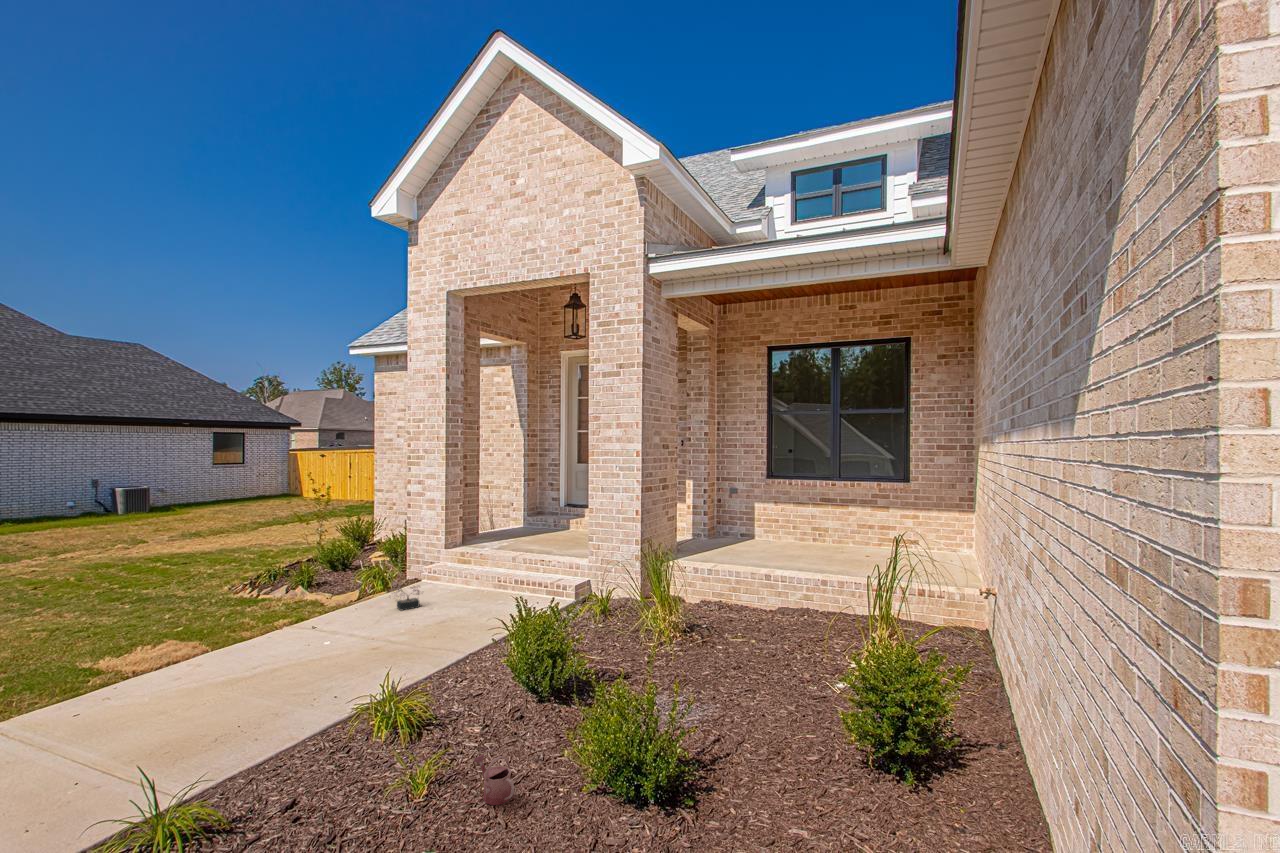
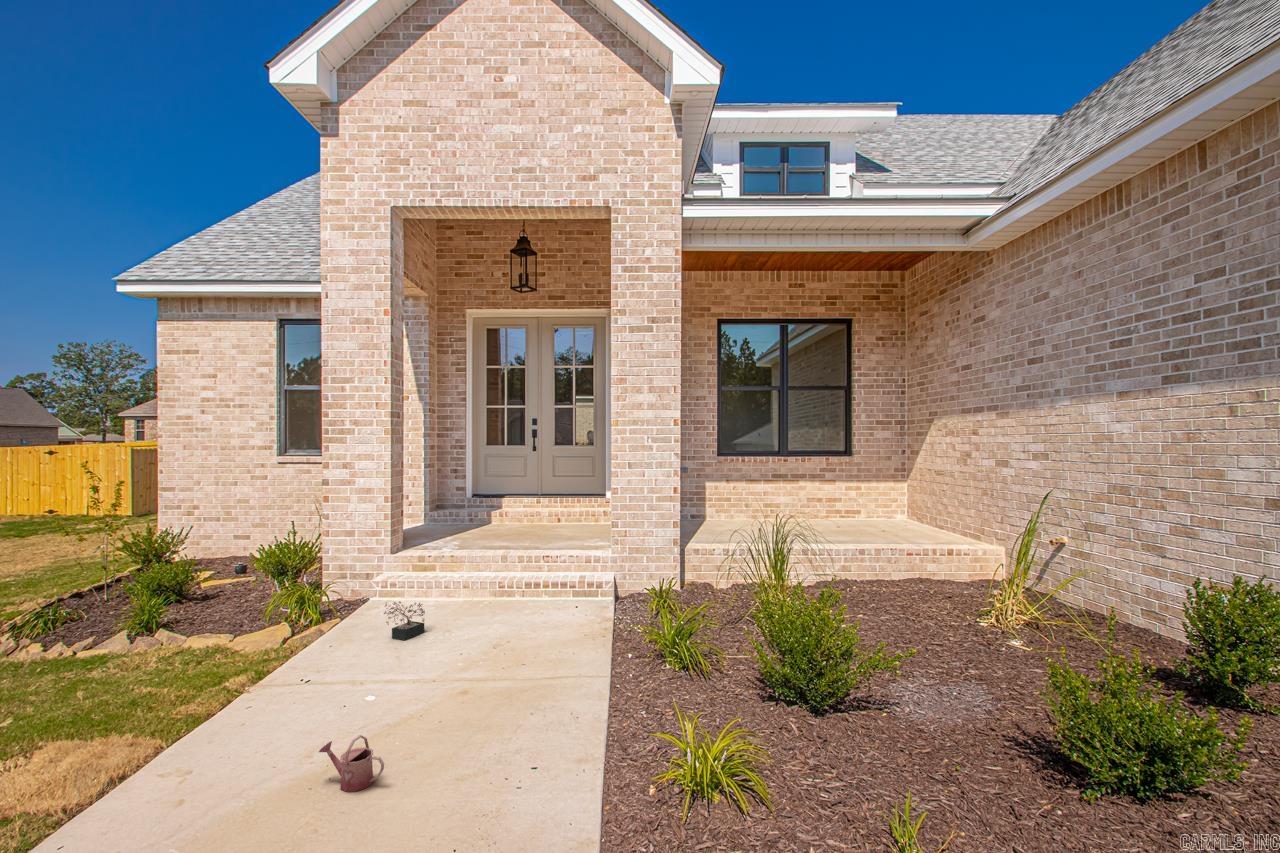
watering can: present [474,754,514,805] -> present [319,735,384,792]

